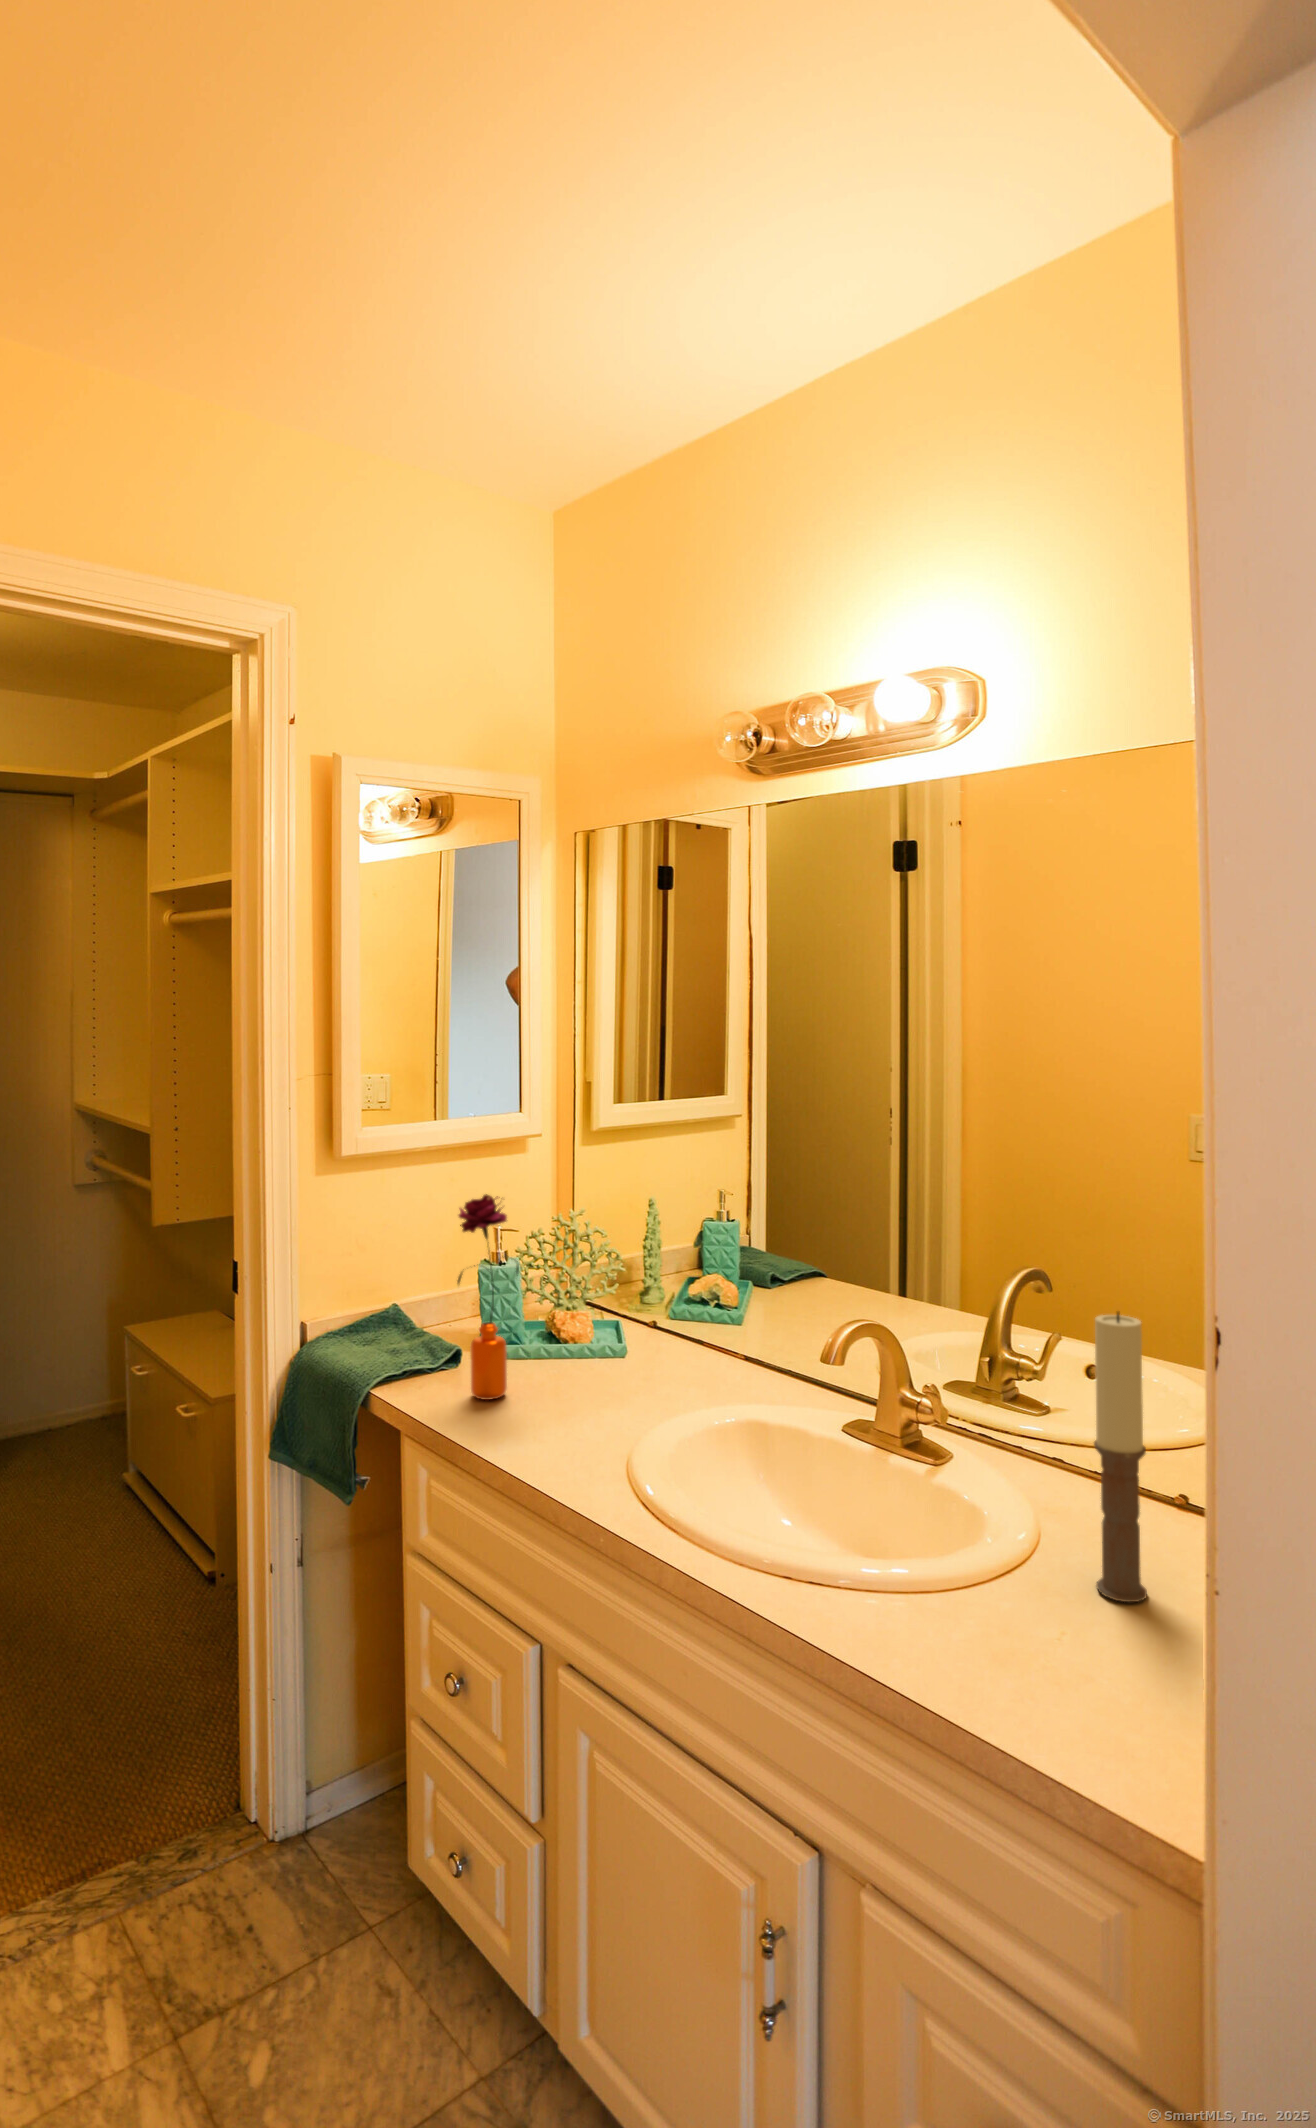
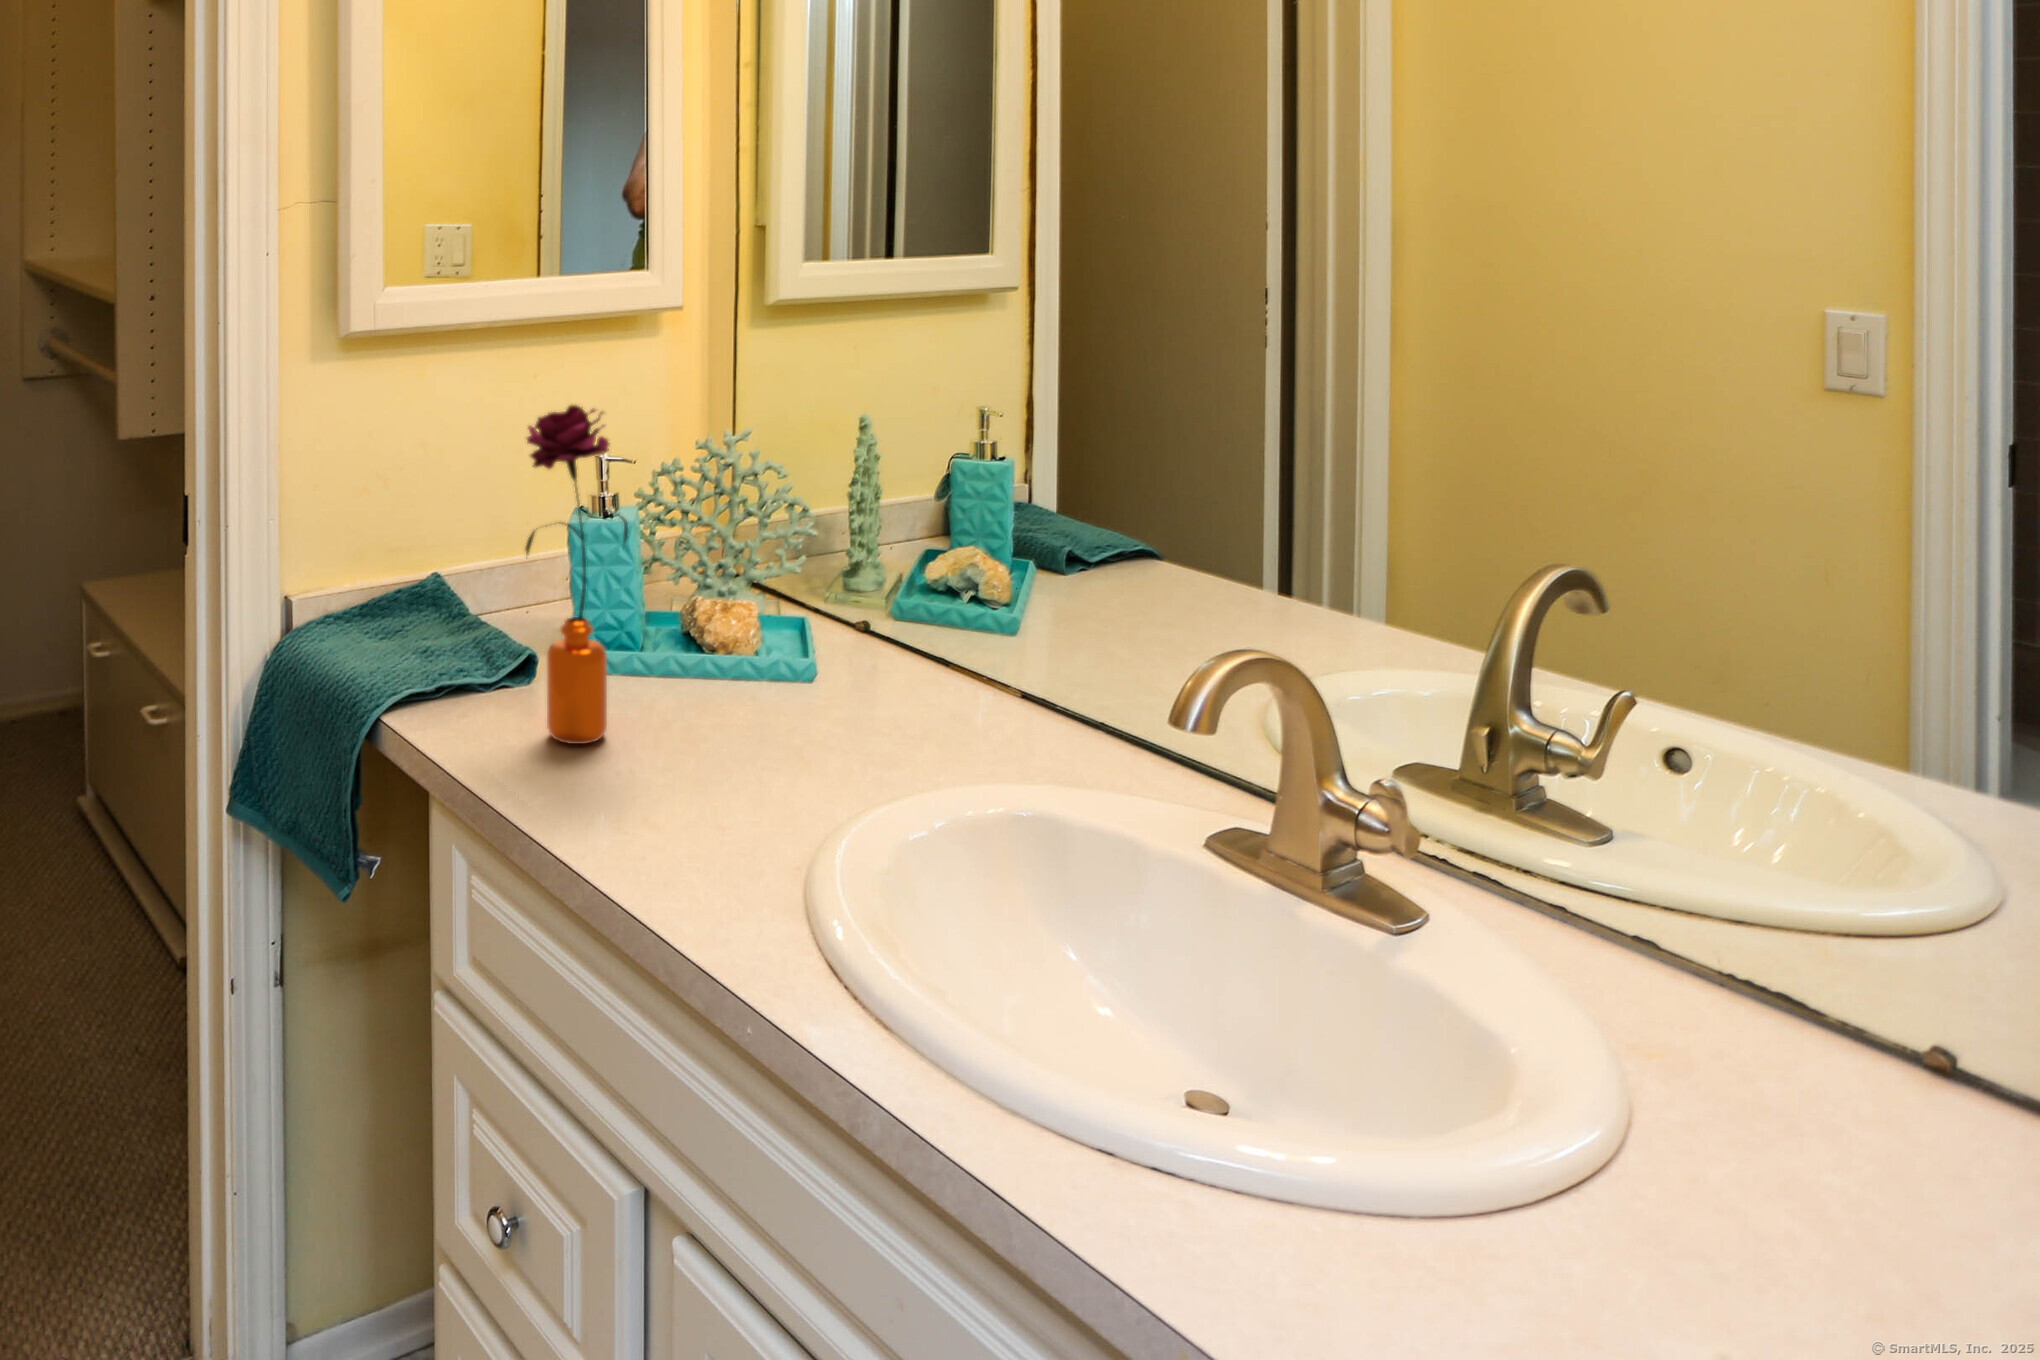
candle: present [1094,1312,1147,1602] -> none [1740,686,1899,1256]

